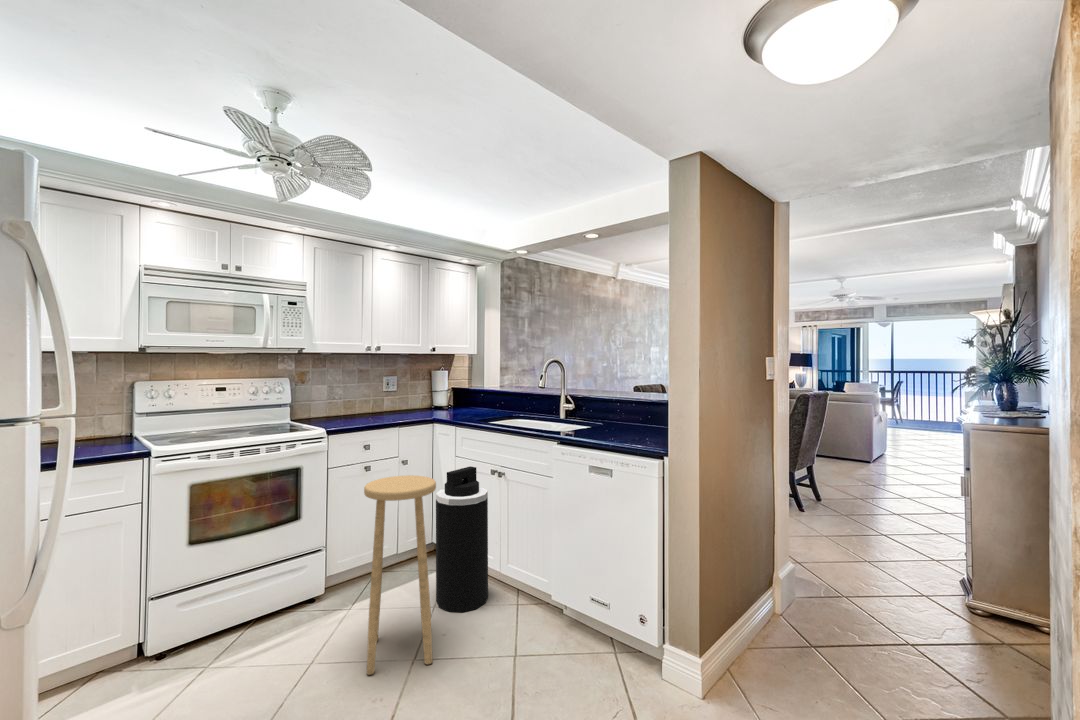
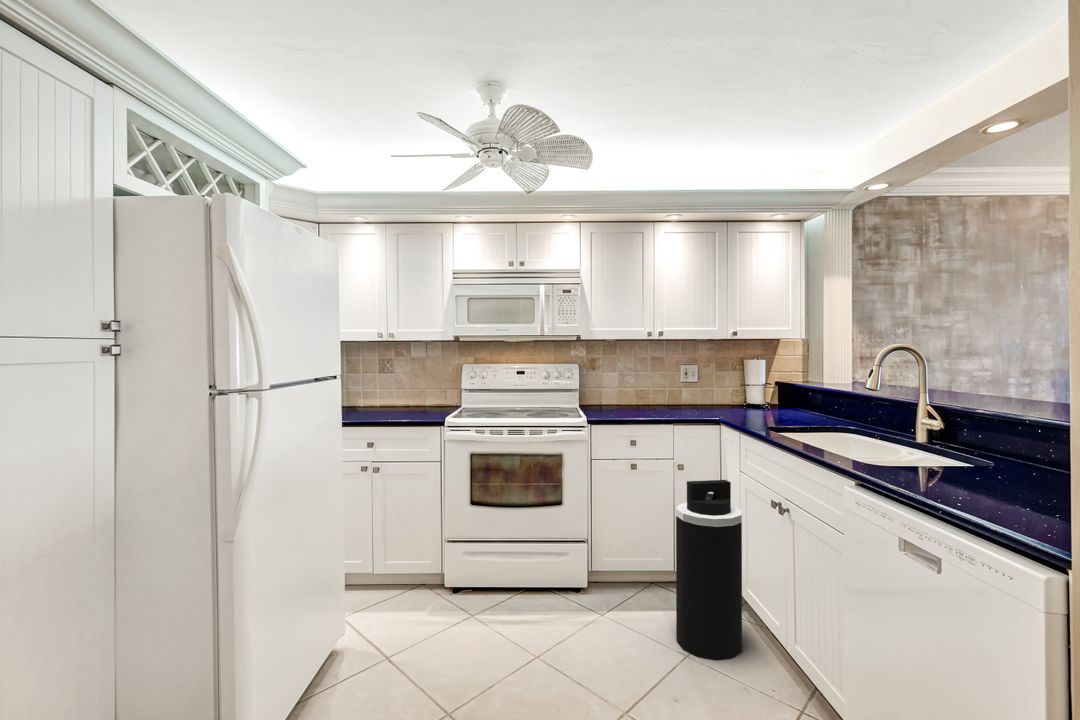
stool: present [364,475,436,675] -> none [563,473,648,693]

